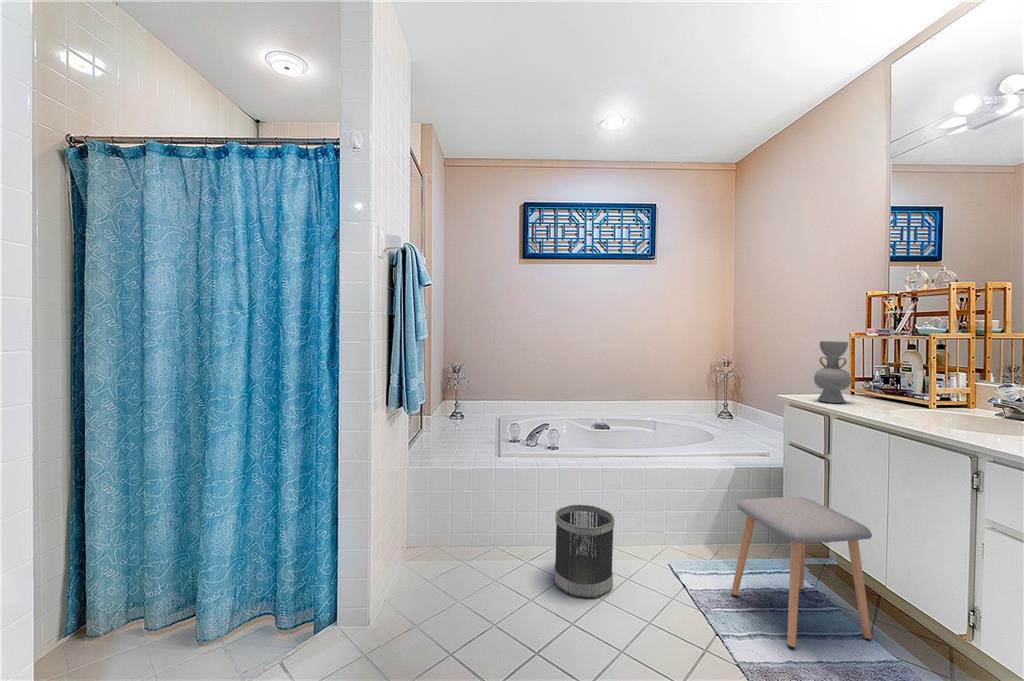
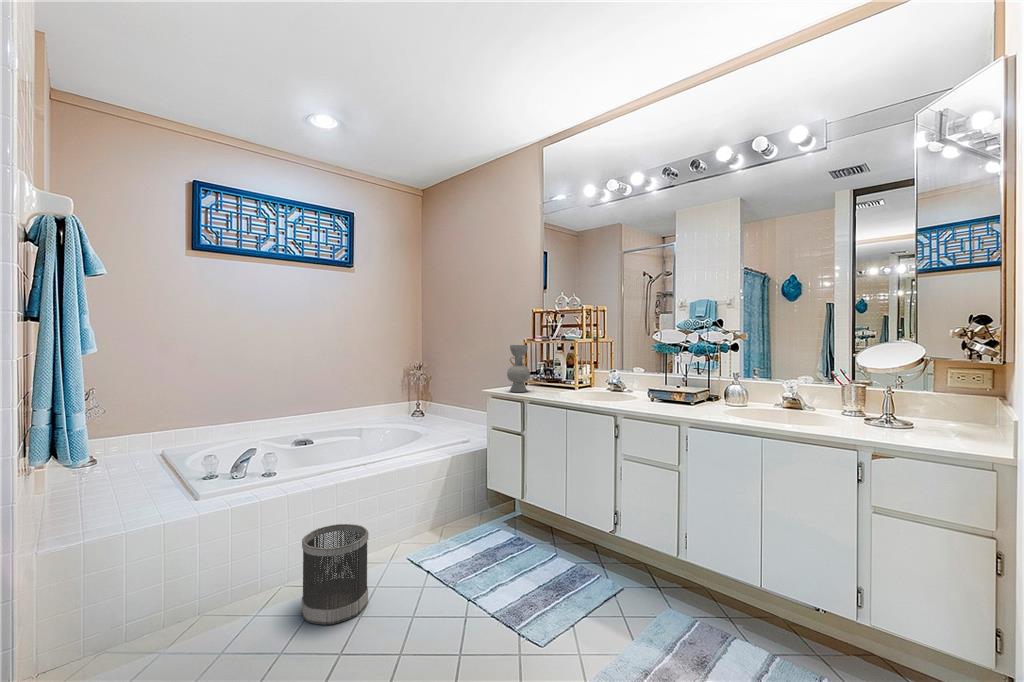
stool: present [731,497,872,648] -> none [466,469,559,586]

